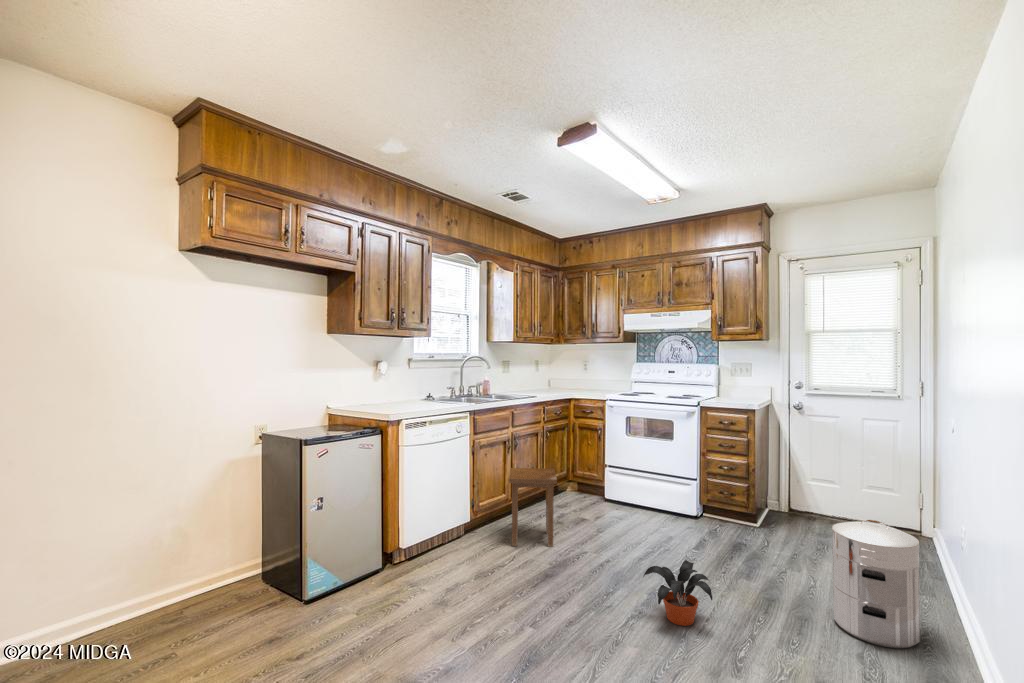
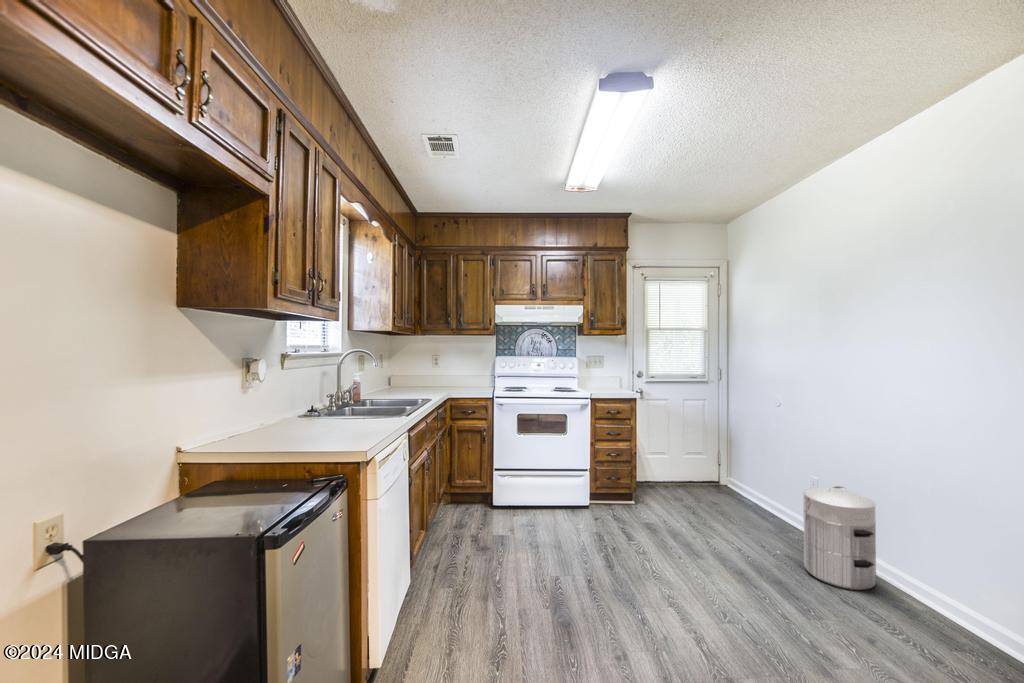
stool: present [509,468,557,547] -> none [457,488,538,605]
potted plant: present [643,560,712,626] -> none [716,564,797,640]

